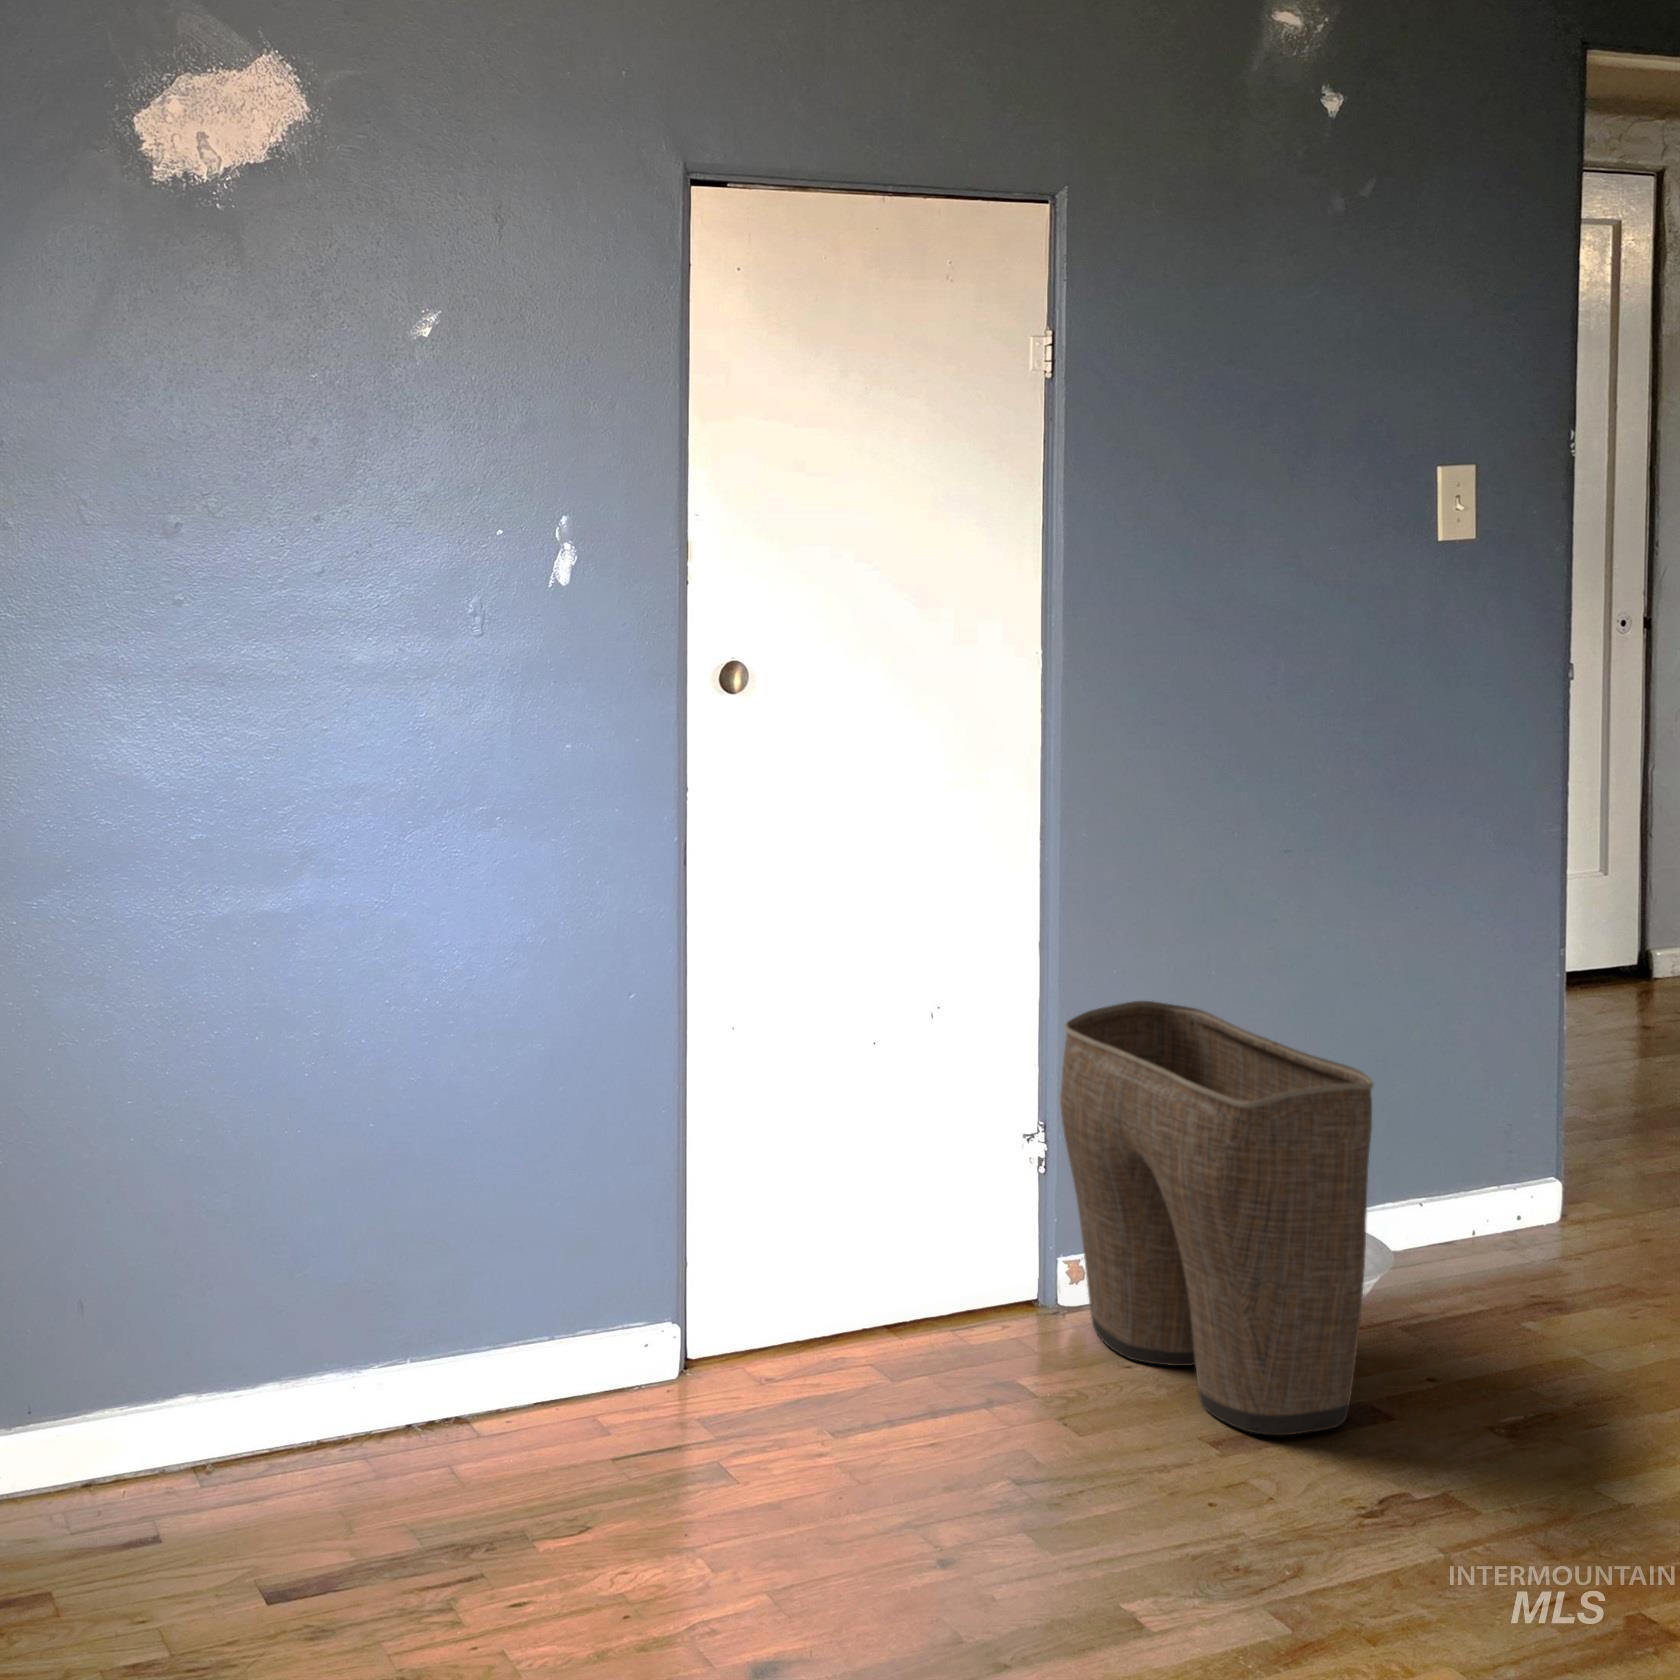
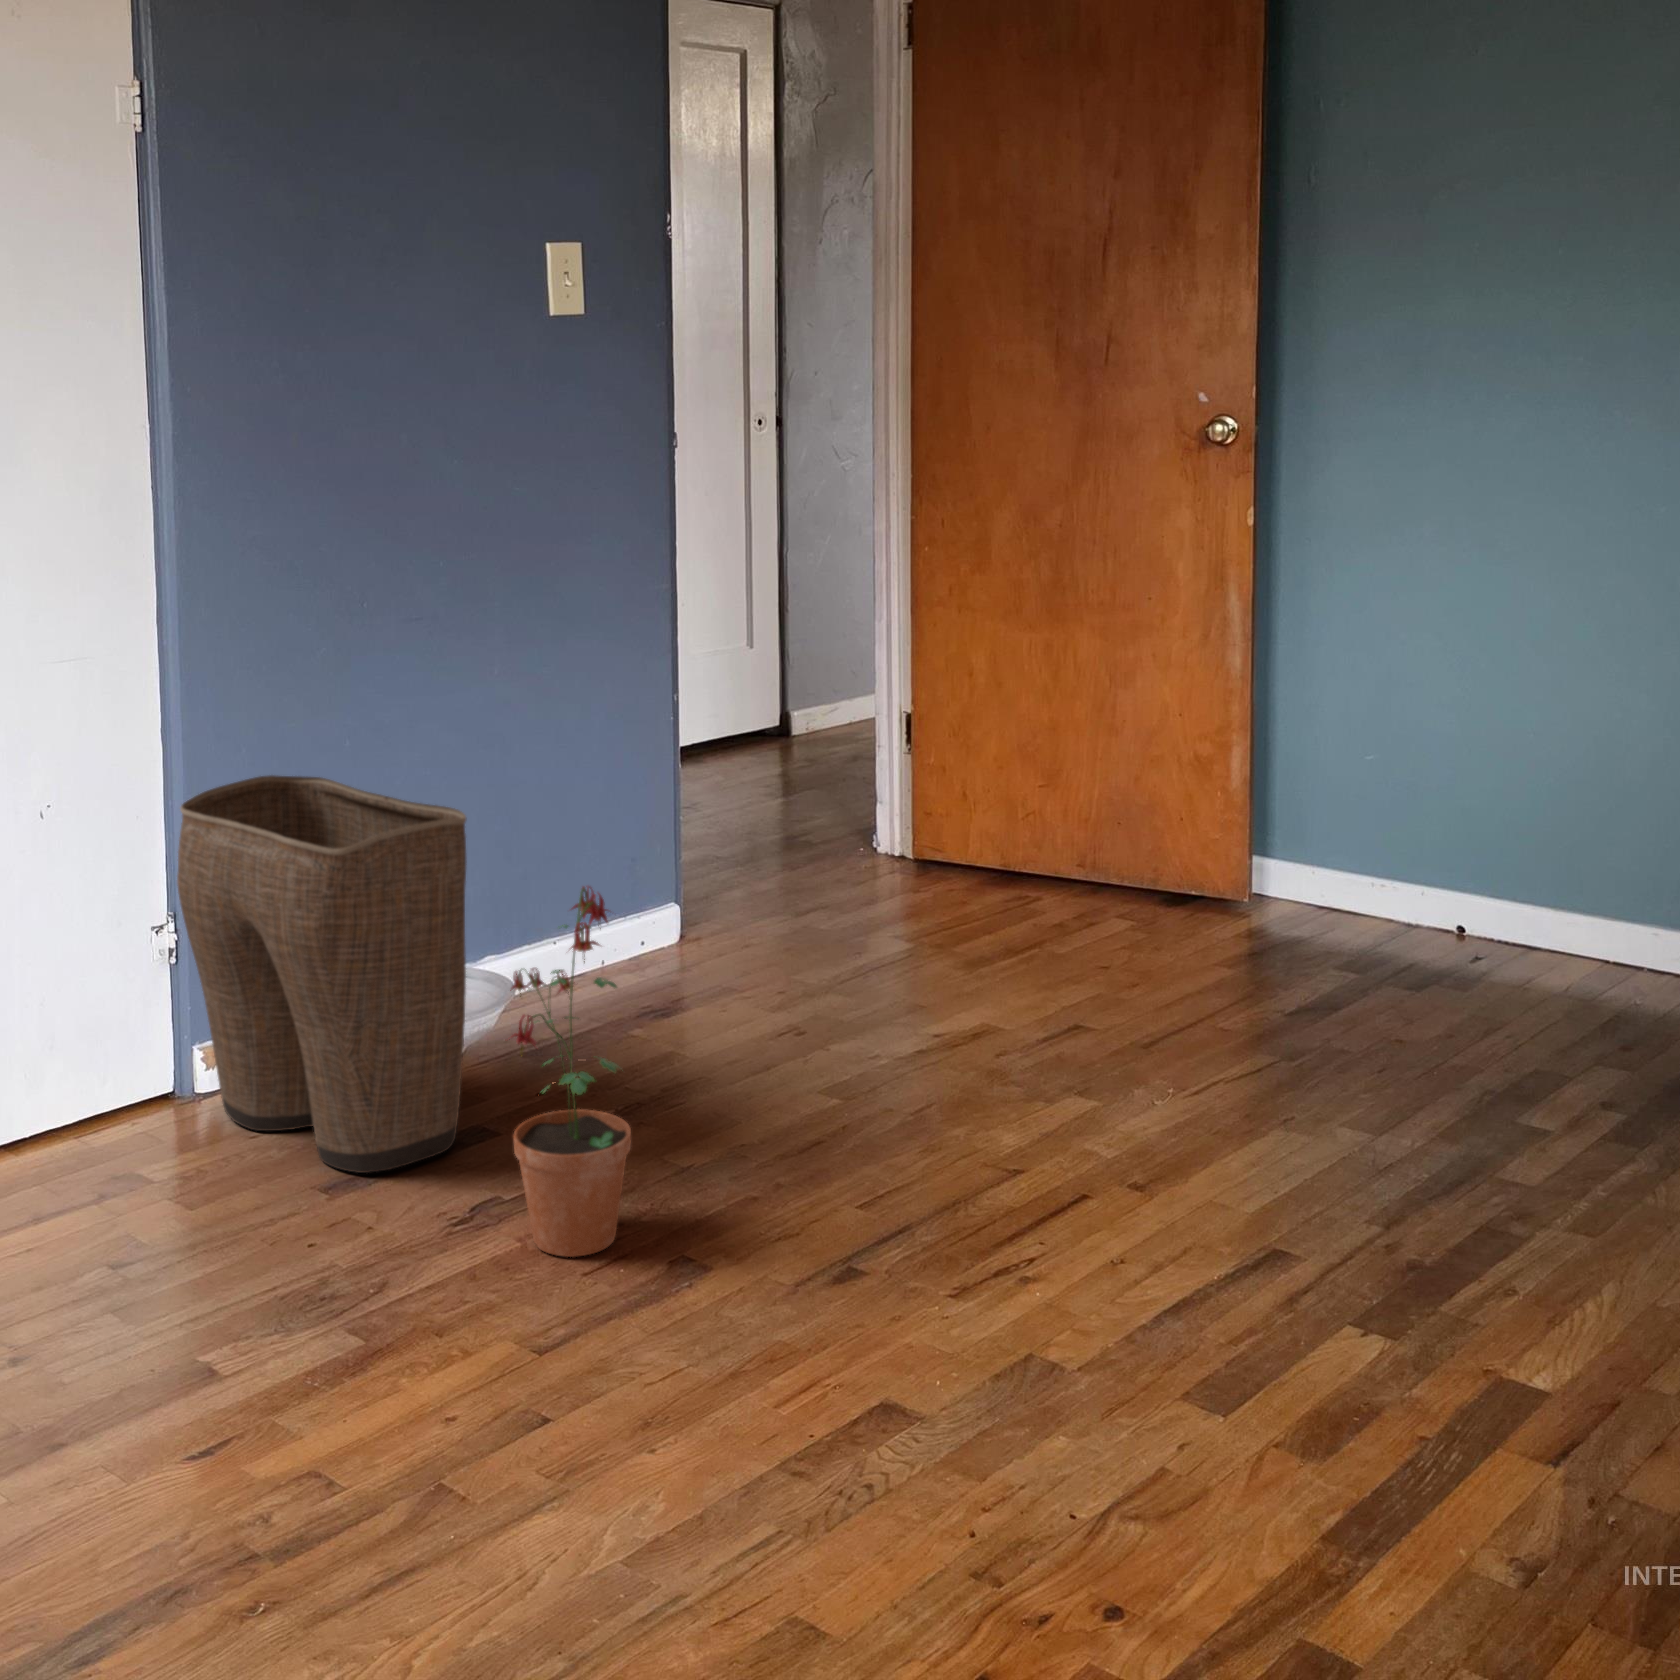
potted plant: none [1430,1185,1583,1591] -> present [510,887,631,1257]

